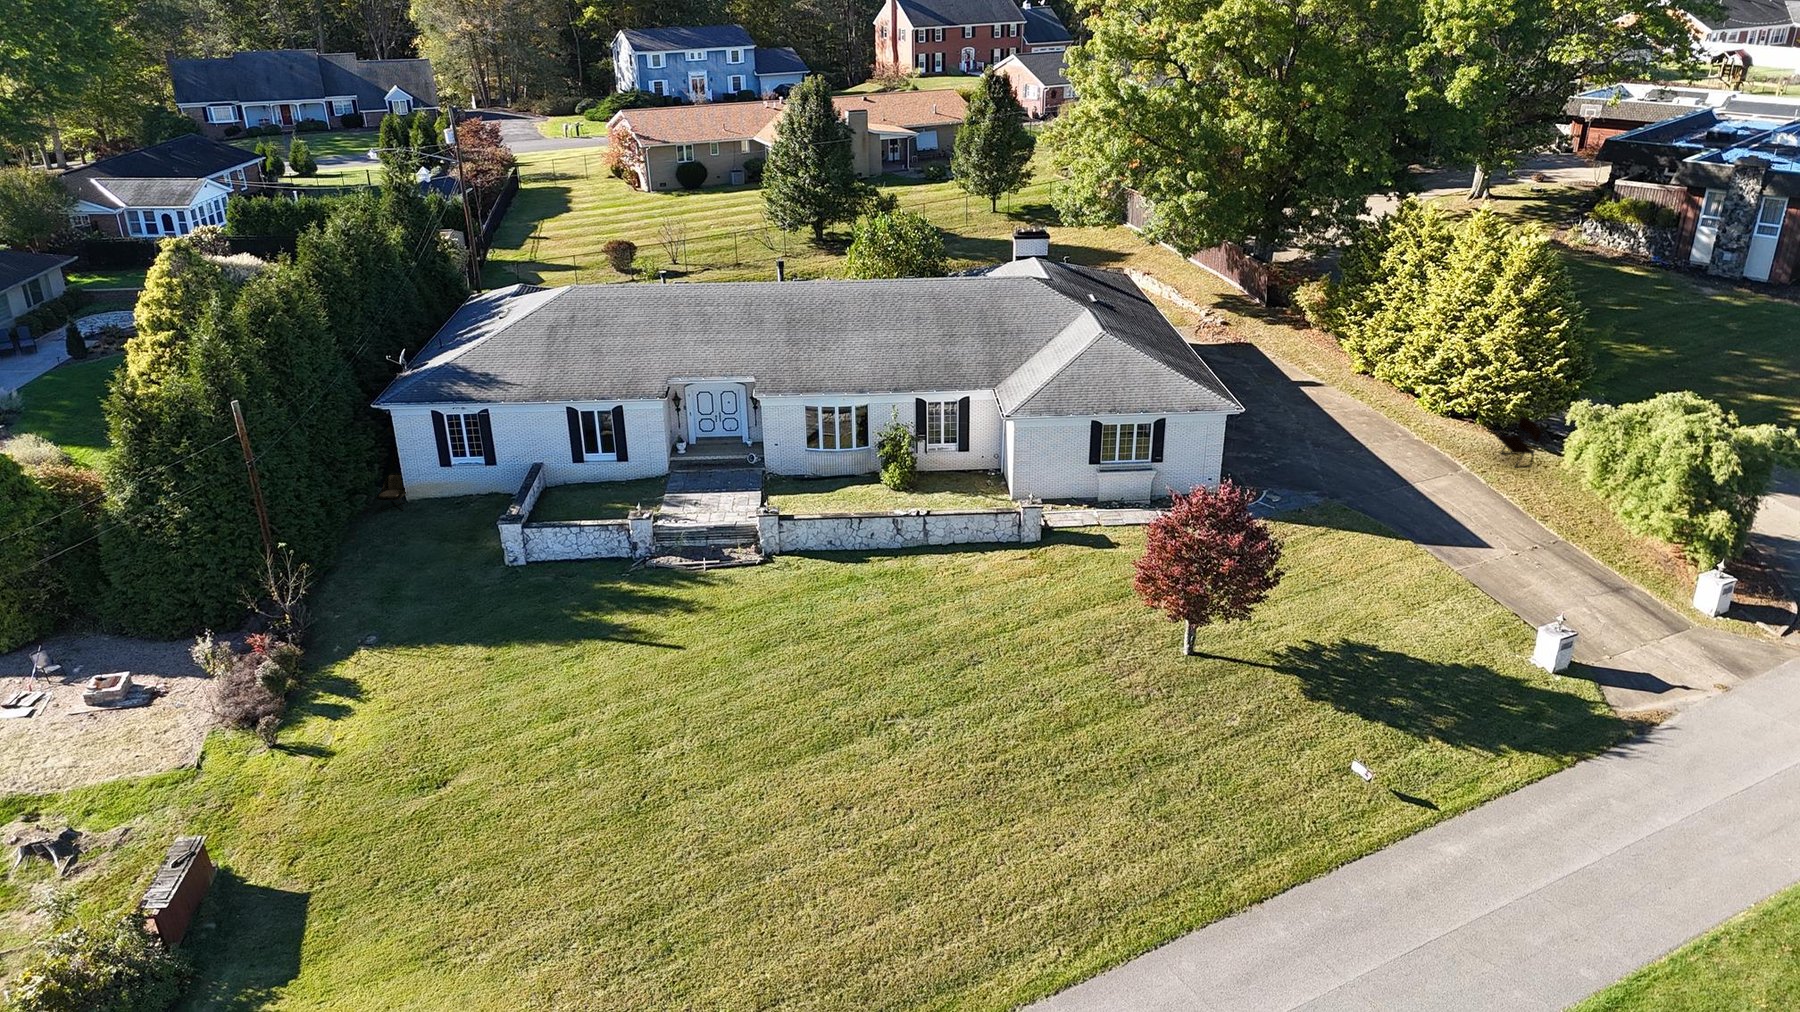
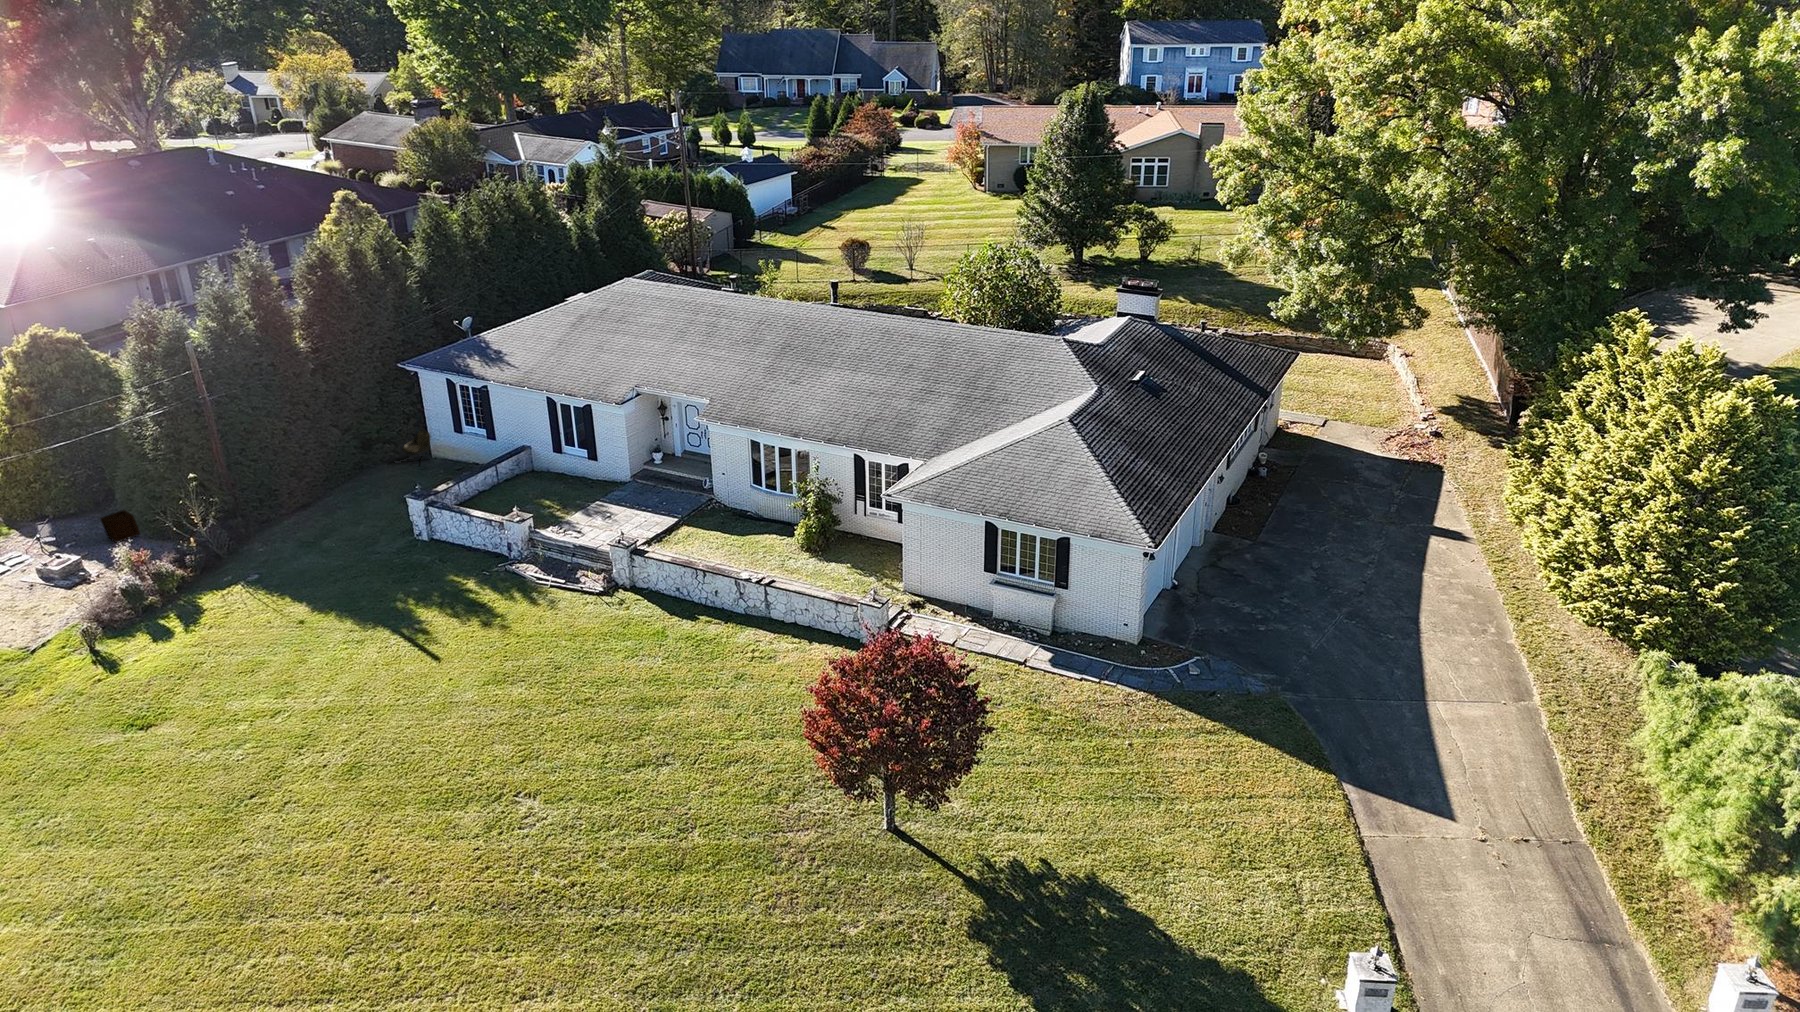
bench: present [1498,417,1541,468] -> none [1594,651,1645,727]
wooden crate: none [88,623,141,661] -> present [100,510,140,543]

